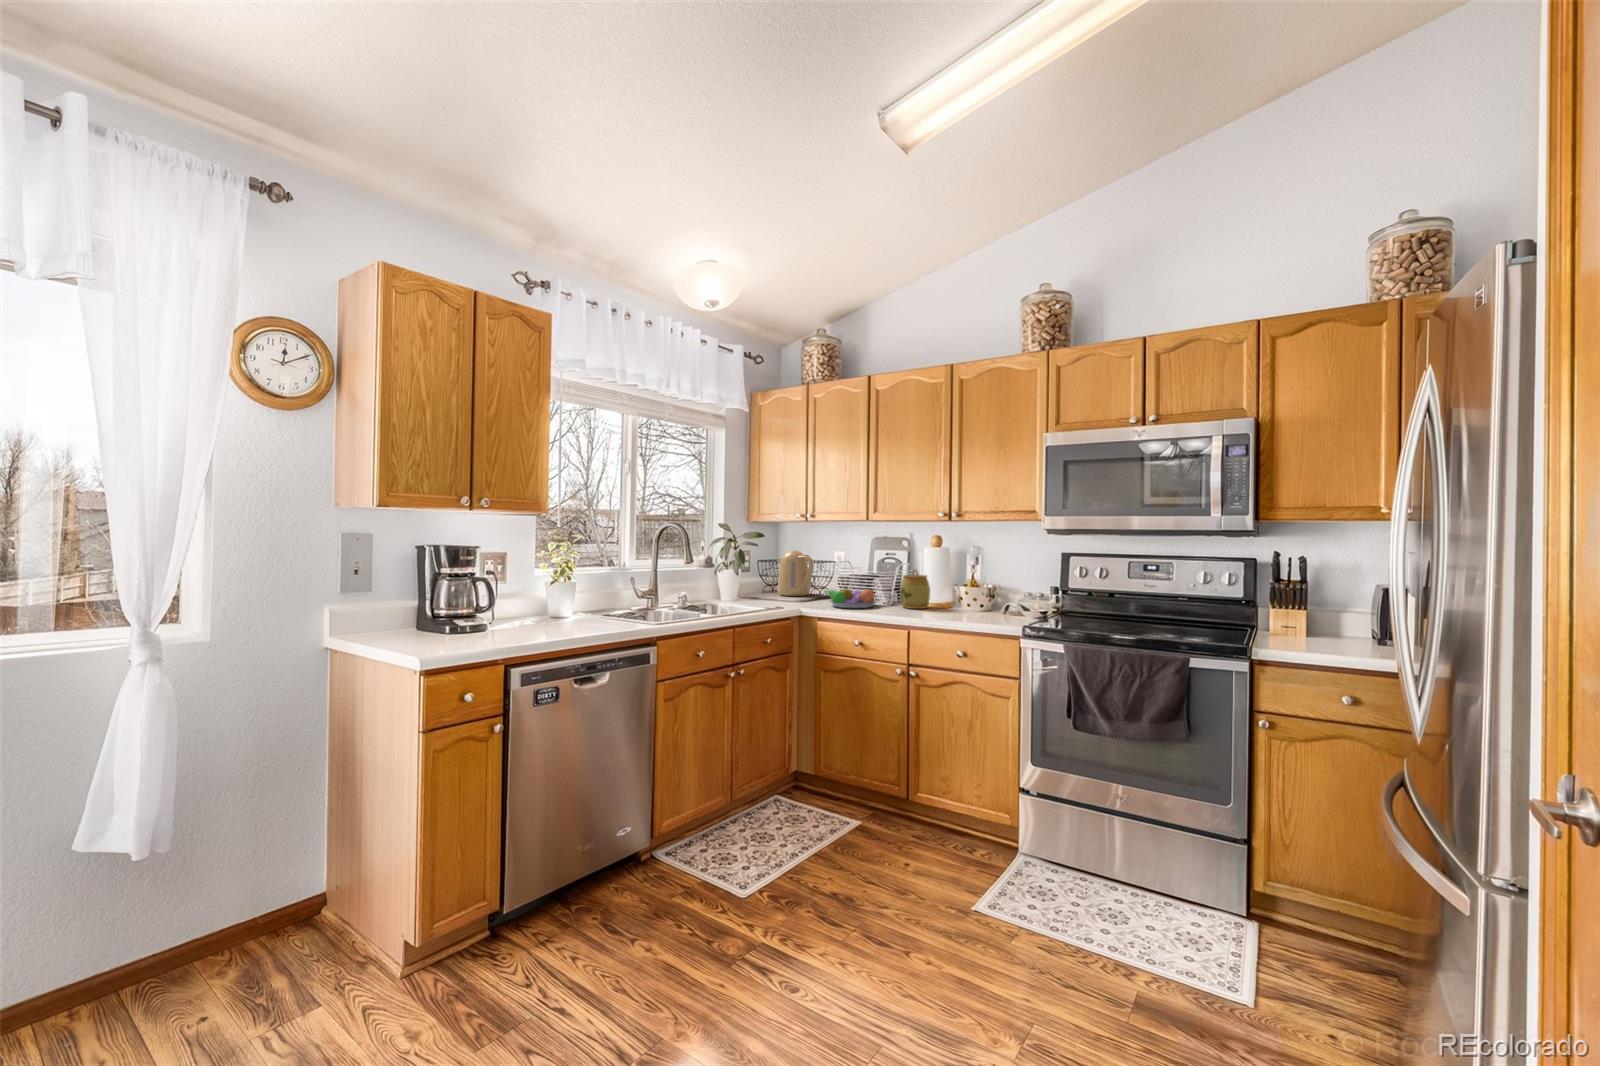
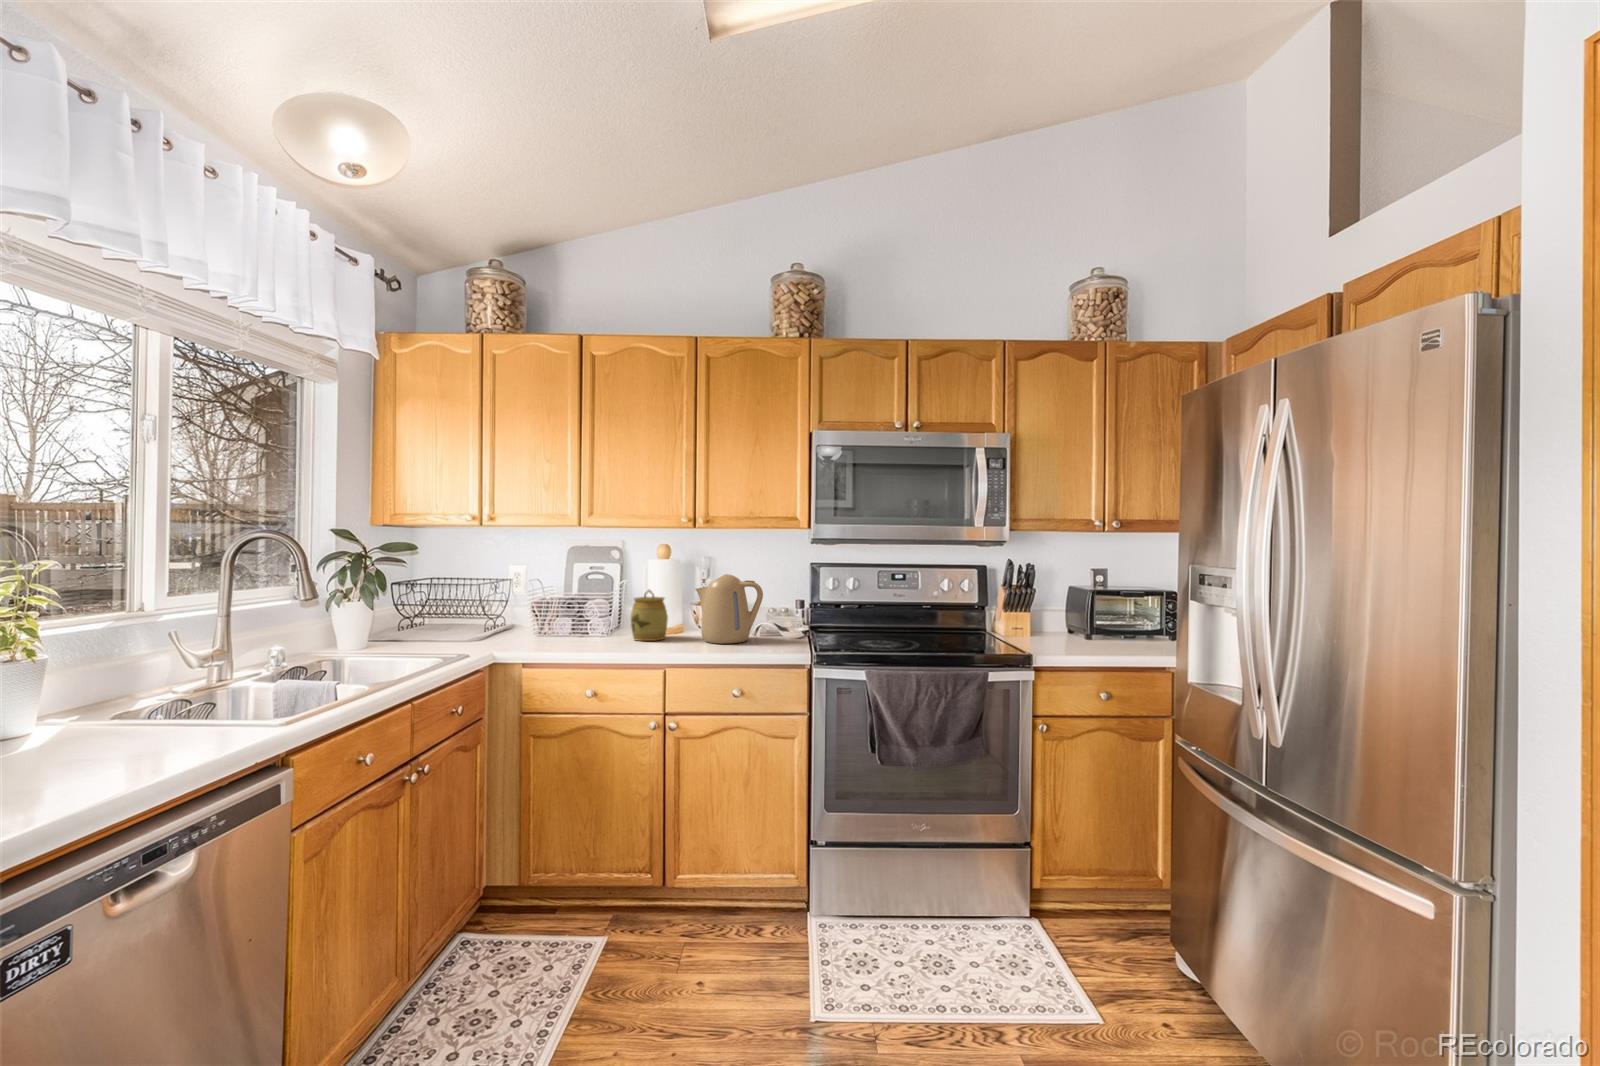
kettle: present [778,550,814,596] -> present [695,574,763,644]
fruit bowl: present [825,587,876,608] -> none [523,616,600,648]

